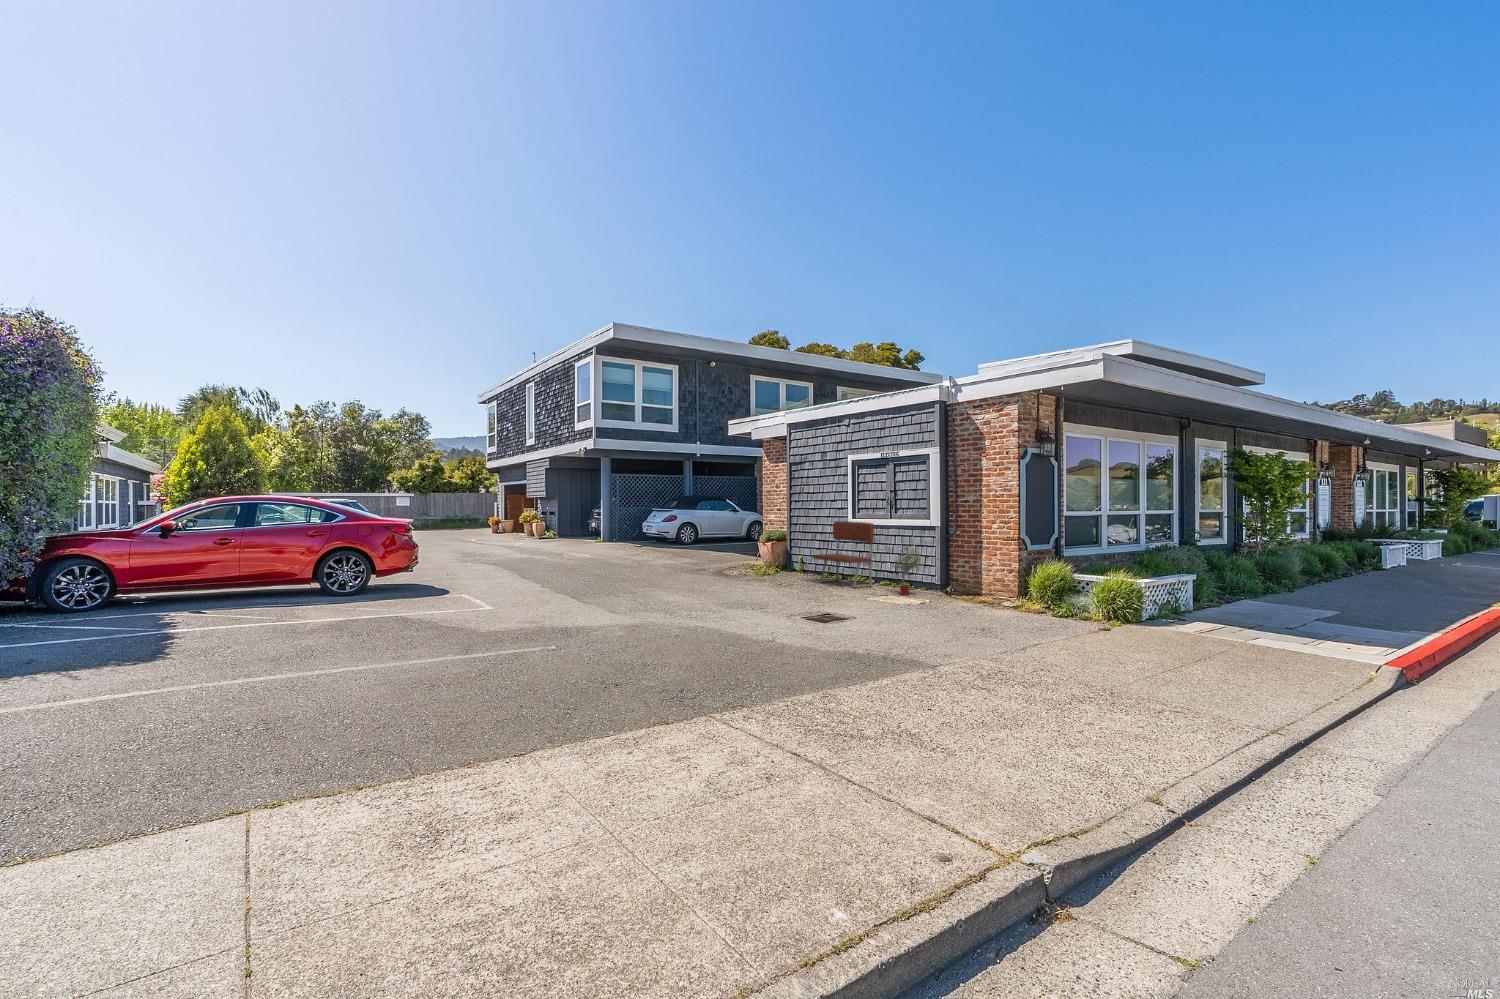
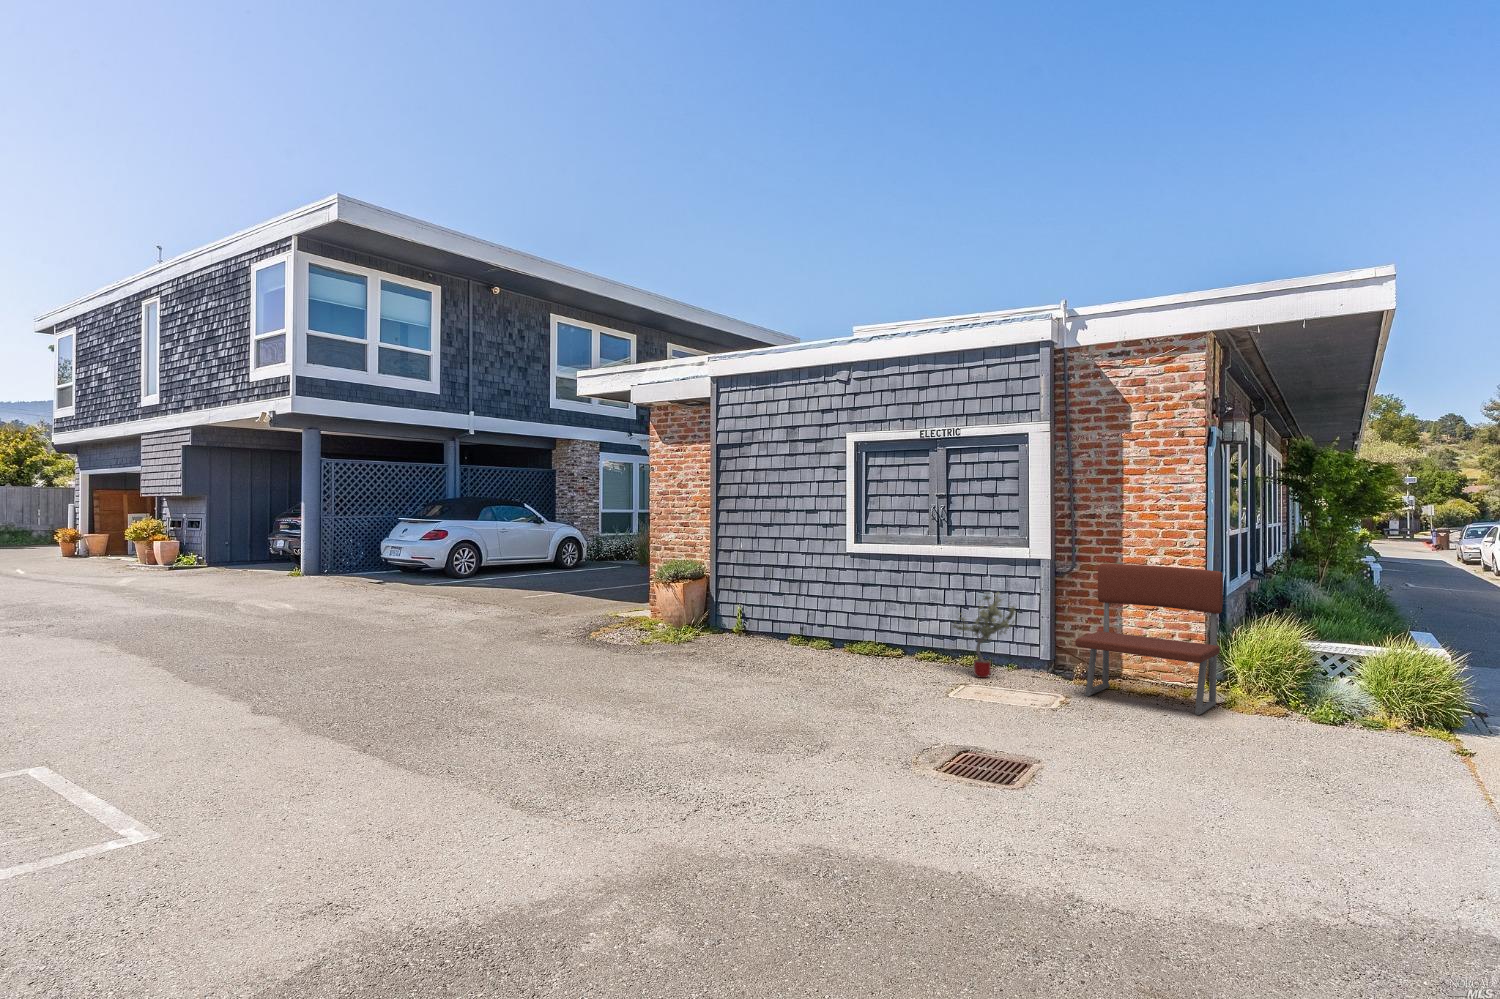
bench: present [813,521,874,588] -> present [1075,563,1223,715]

